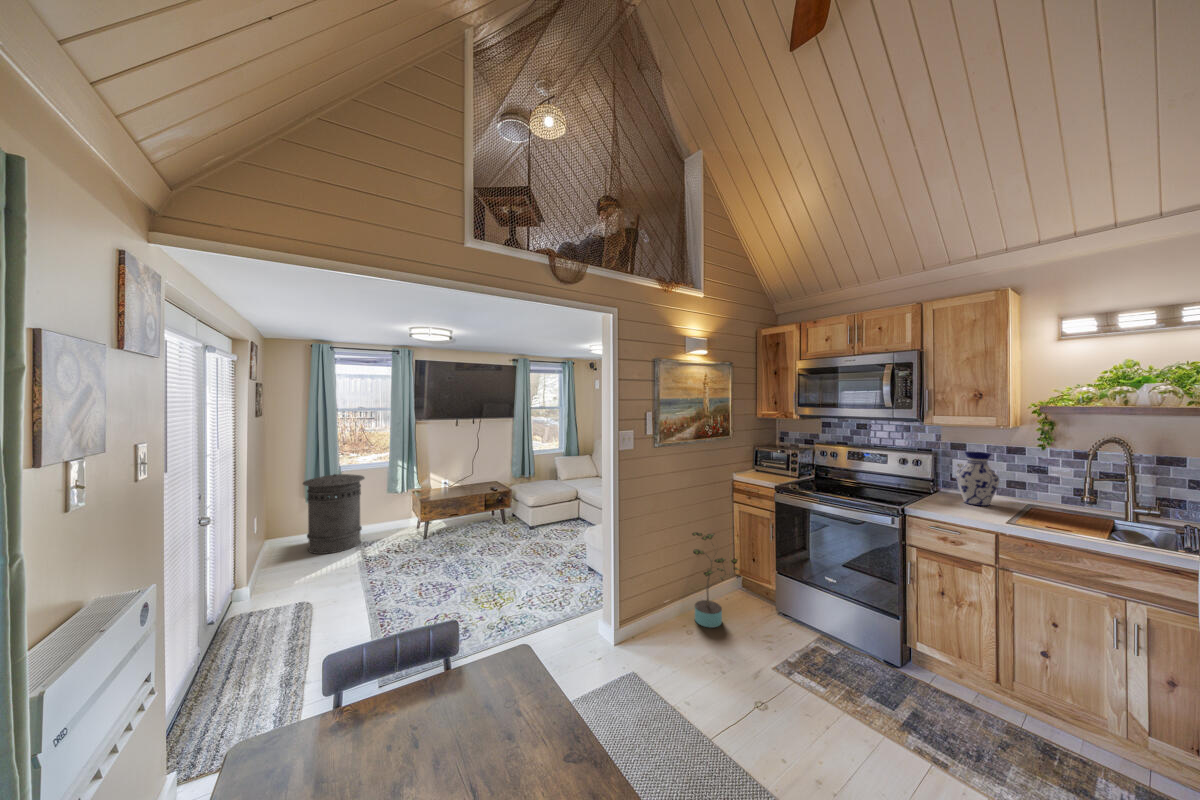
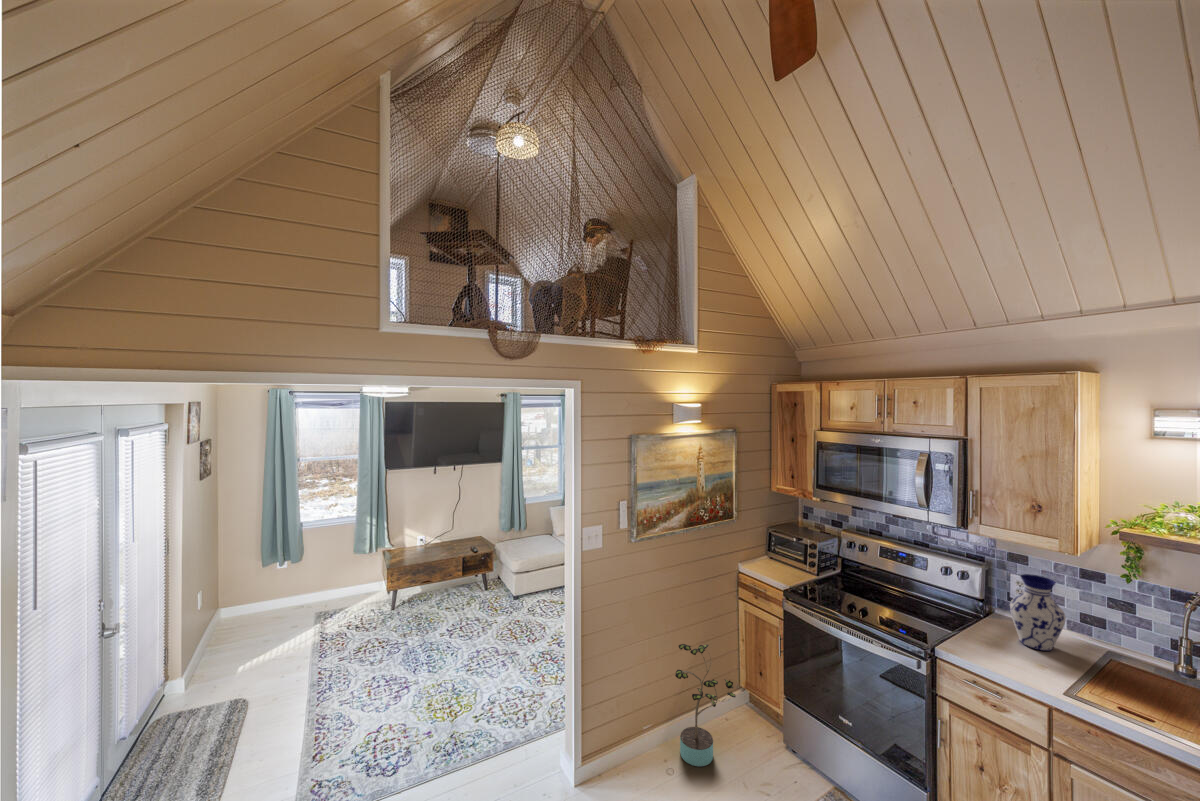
trash can: present [303,474,365,554] -> none [255,533,325,628]

